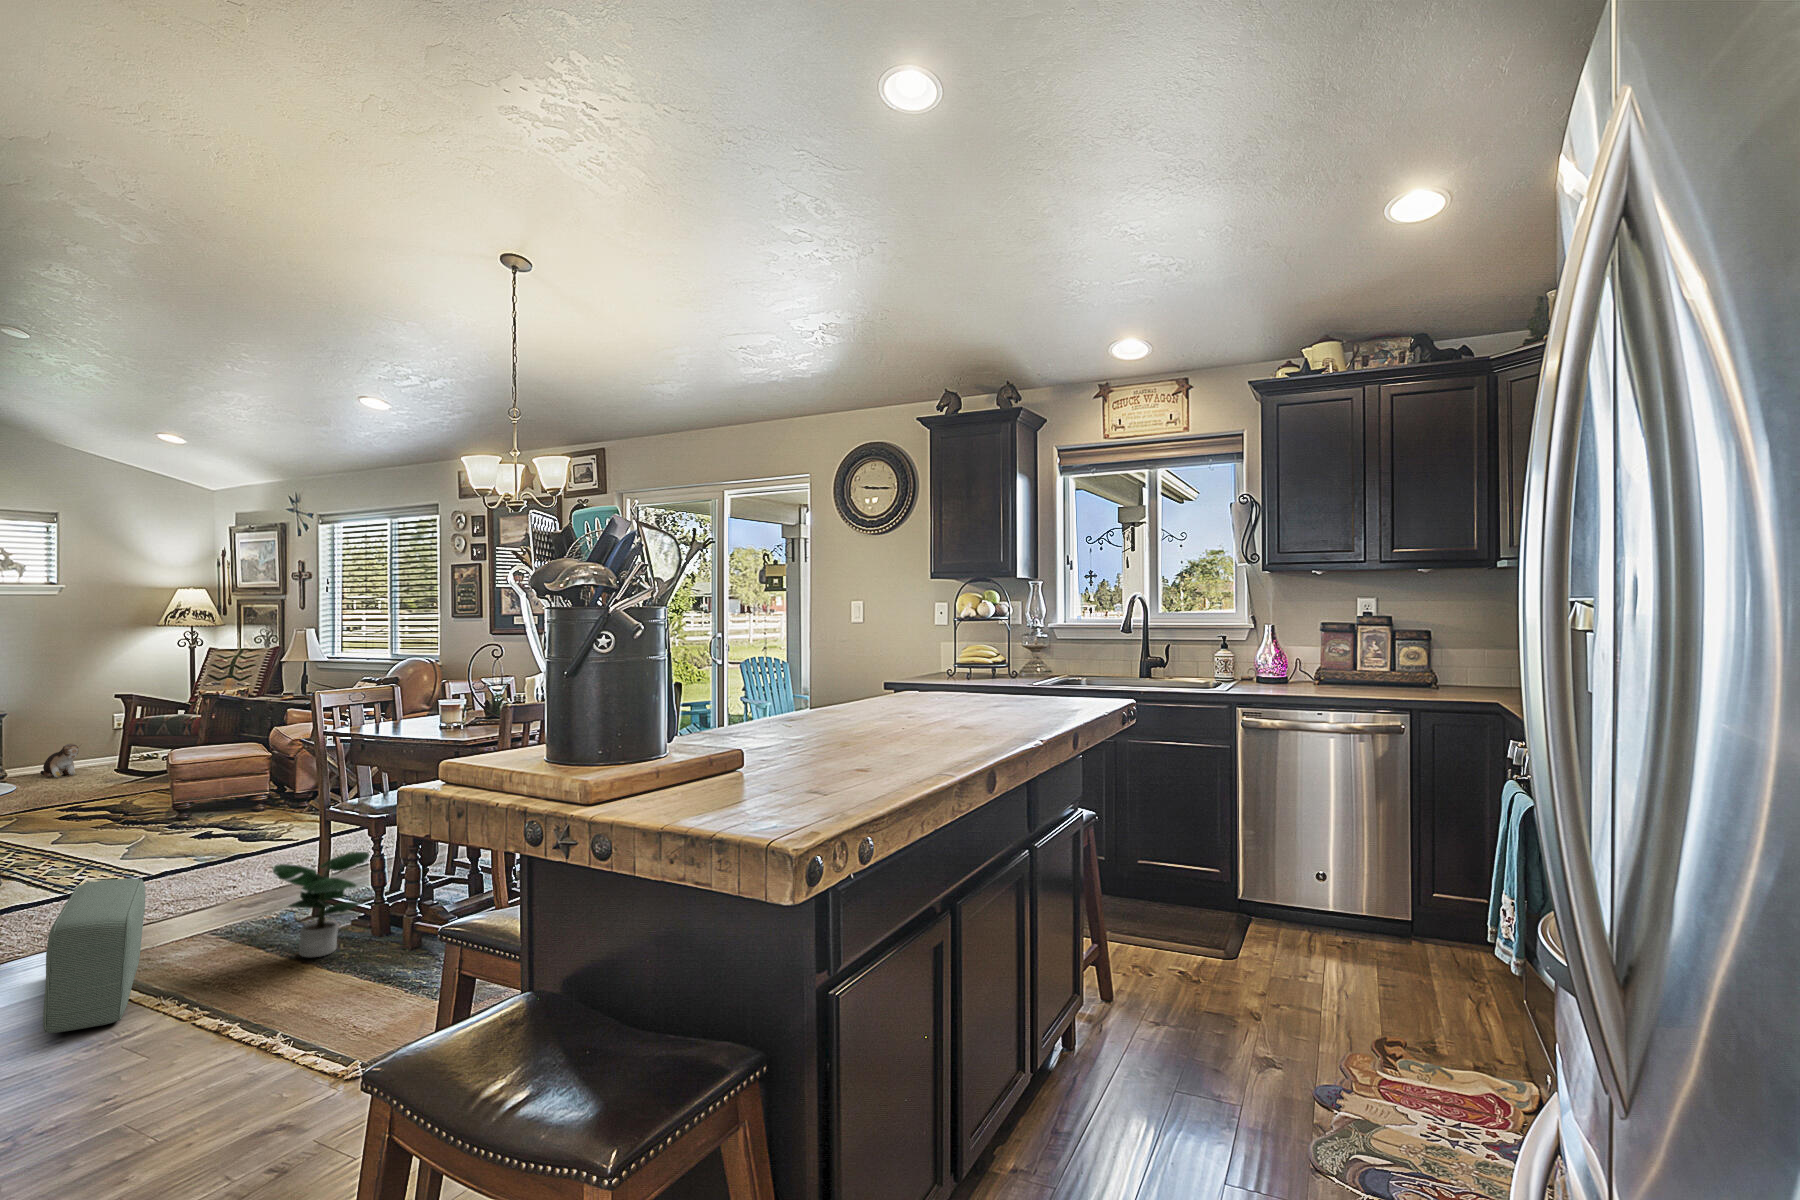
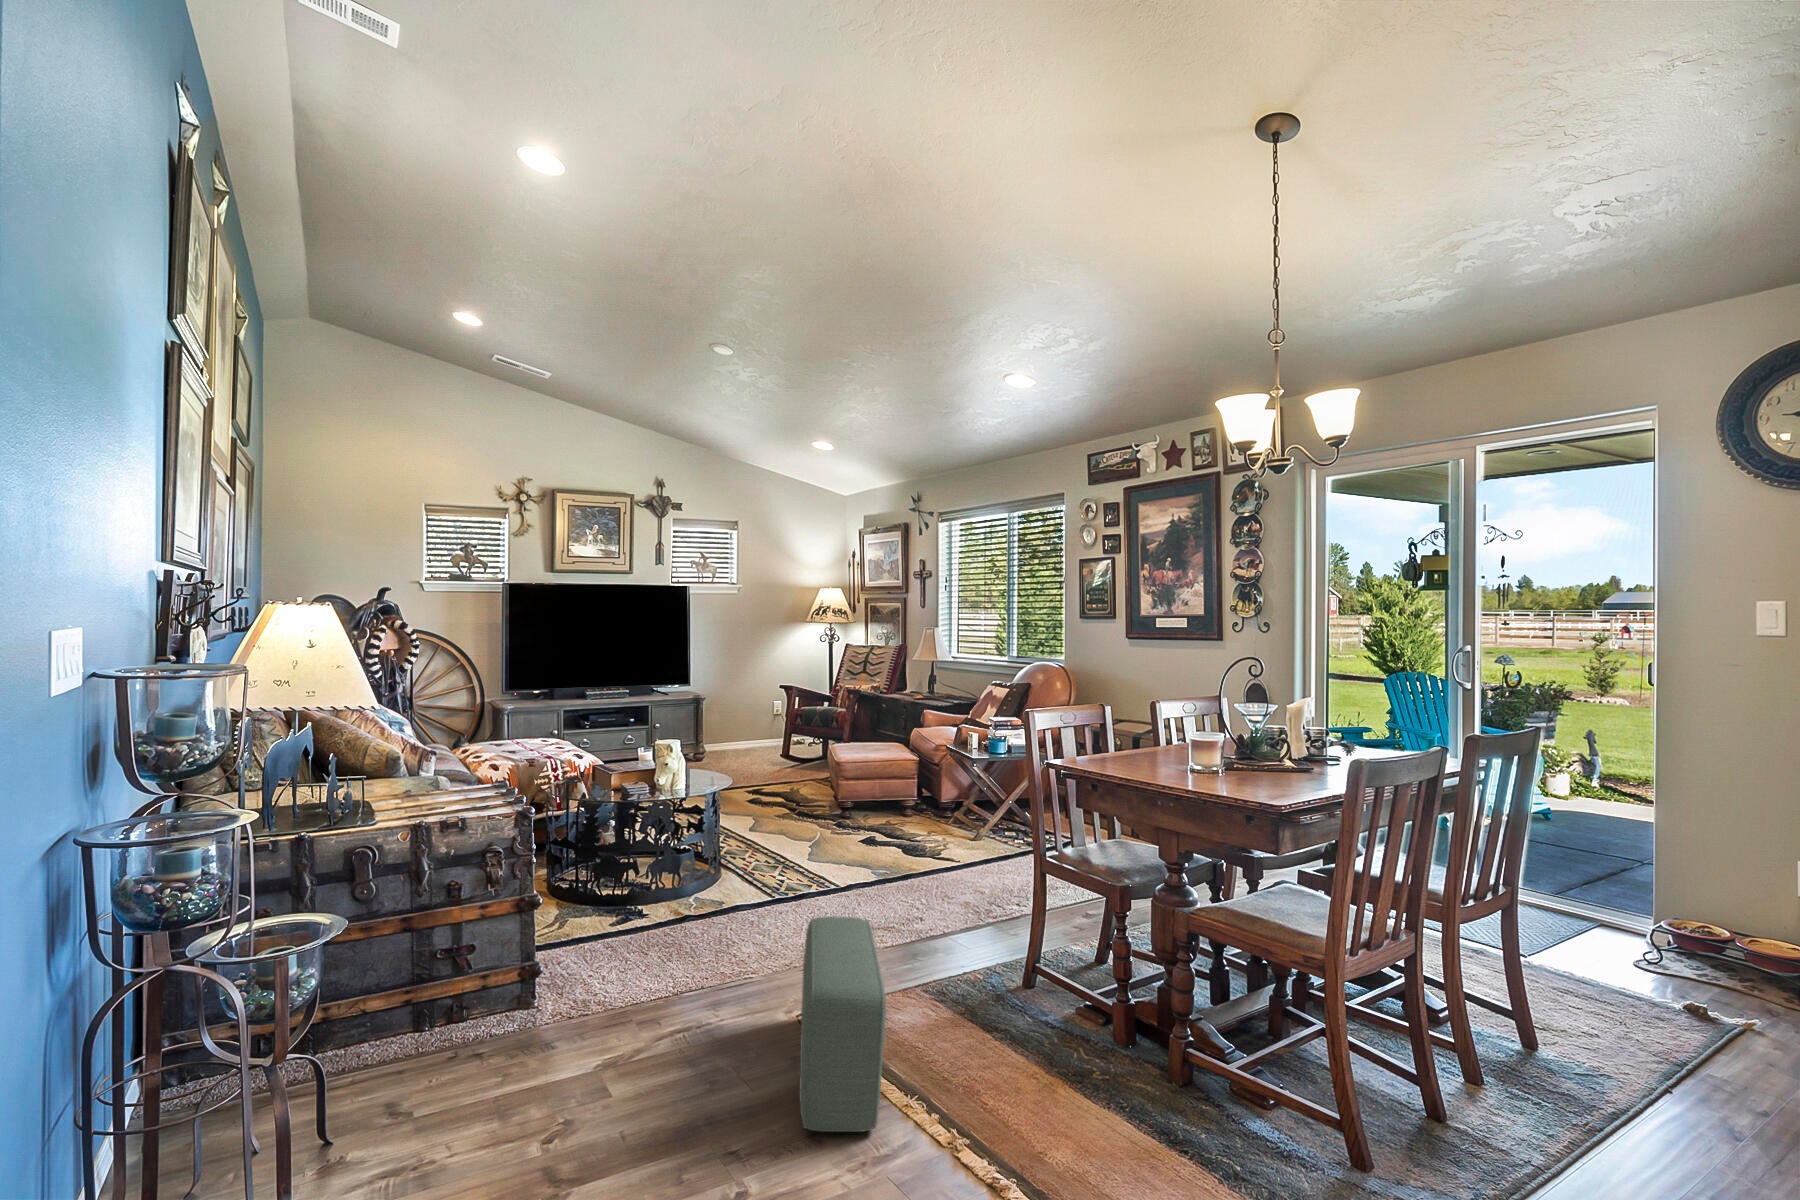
plush toy: present [40,744,81,778] -> none [727,727,756,757]
potted plant: present [273,852,369,958] -> none [1010,927,1119,1071]

